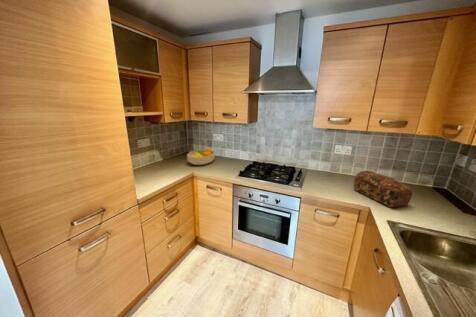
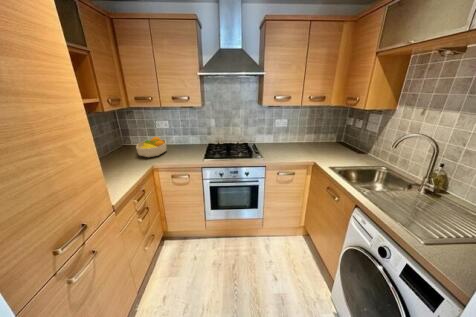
bread loaf: present [354,171,412,207] -> none [298,136,335,158]

